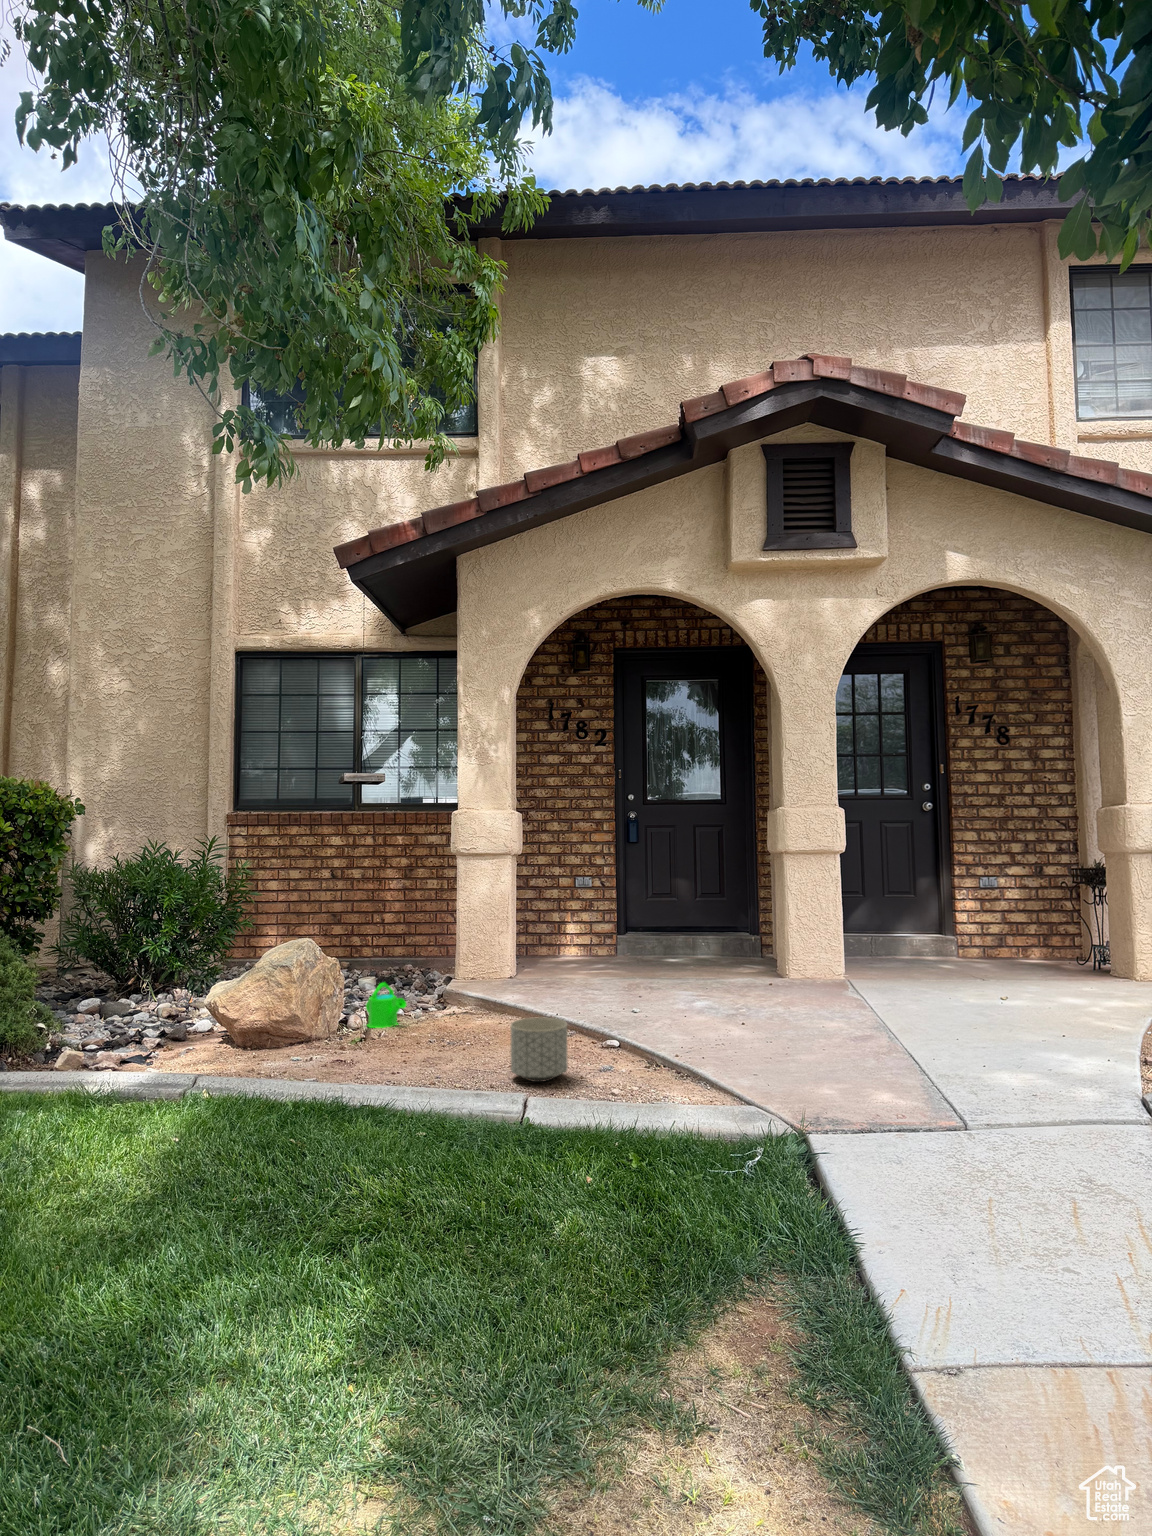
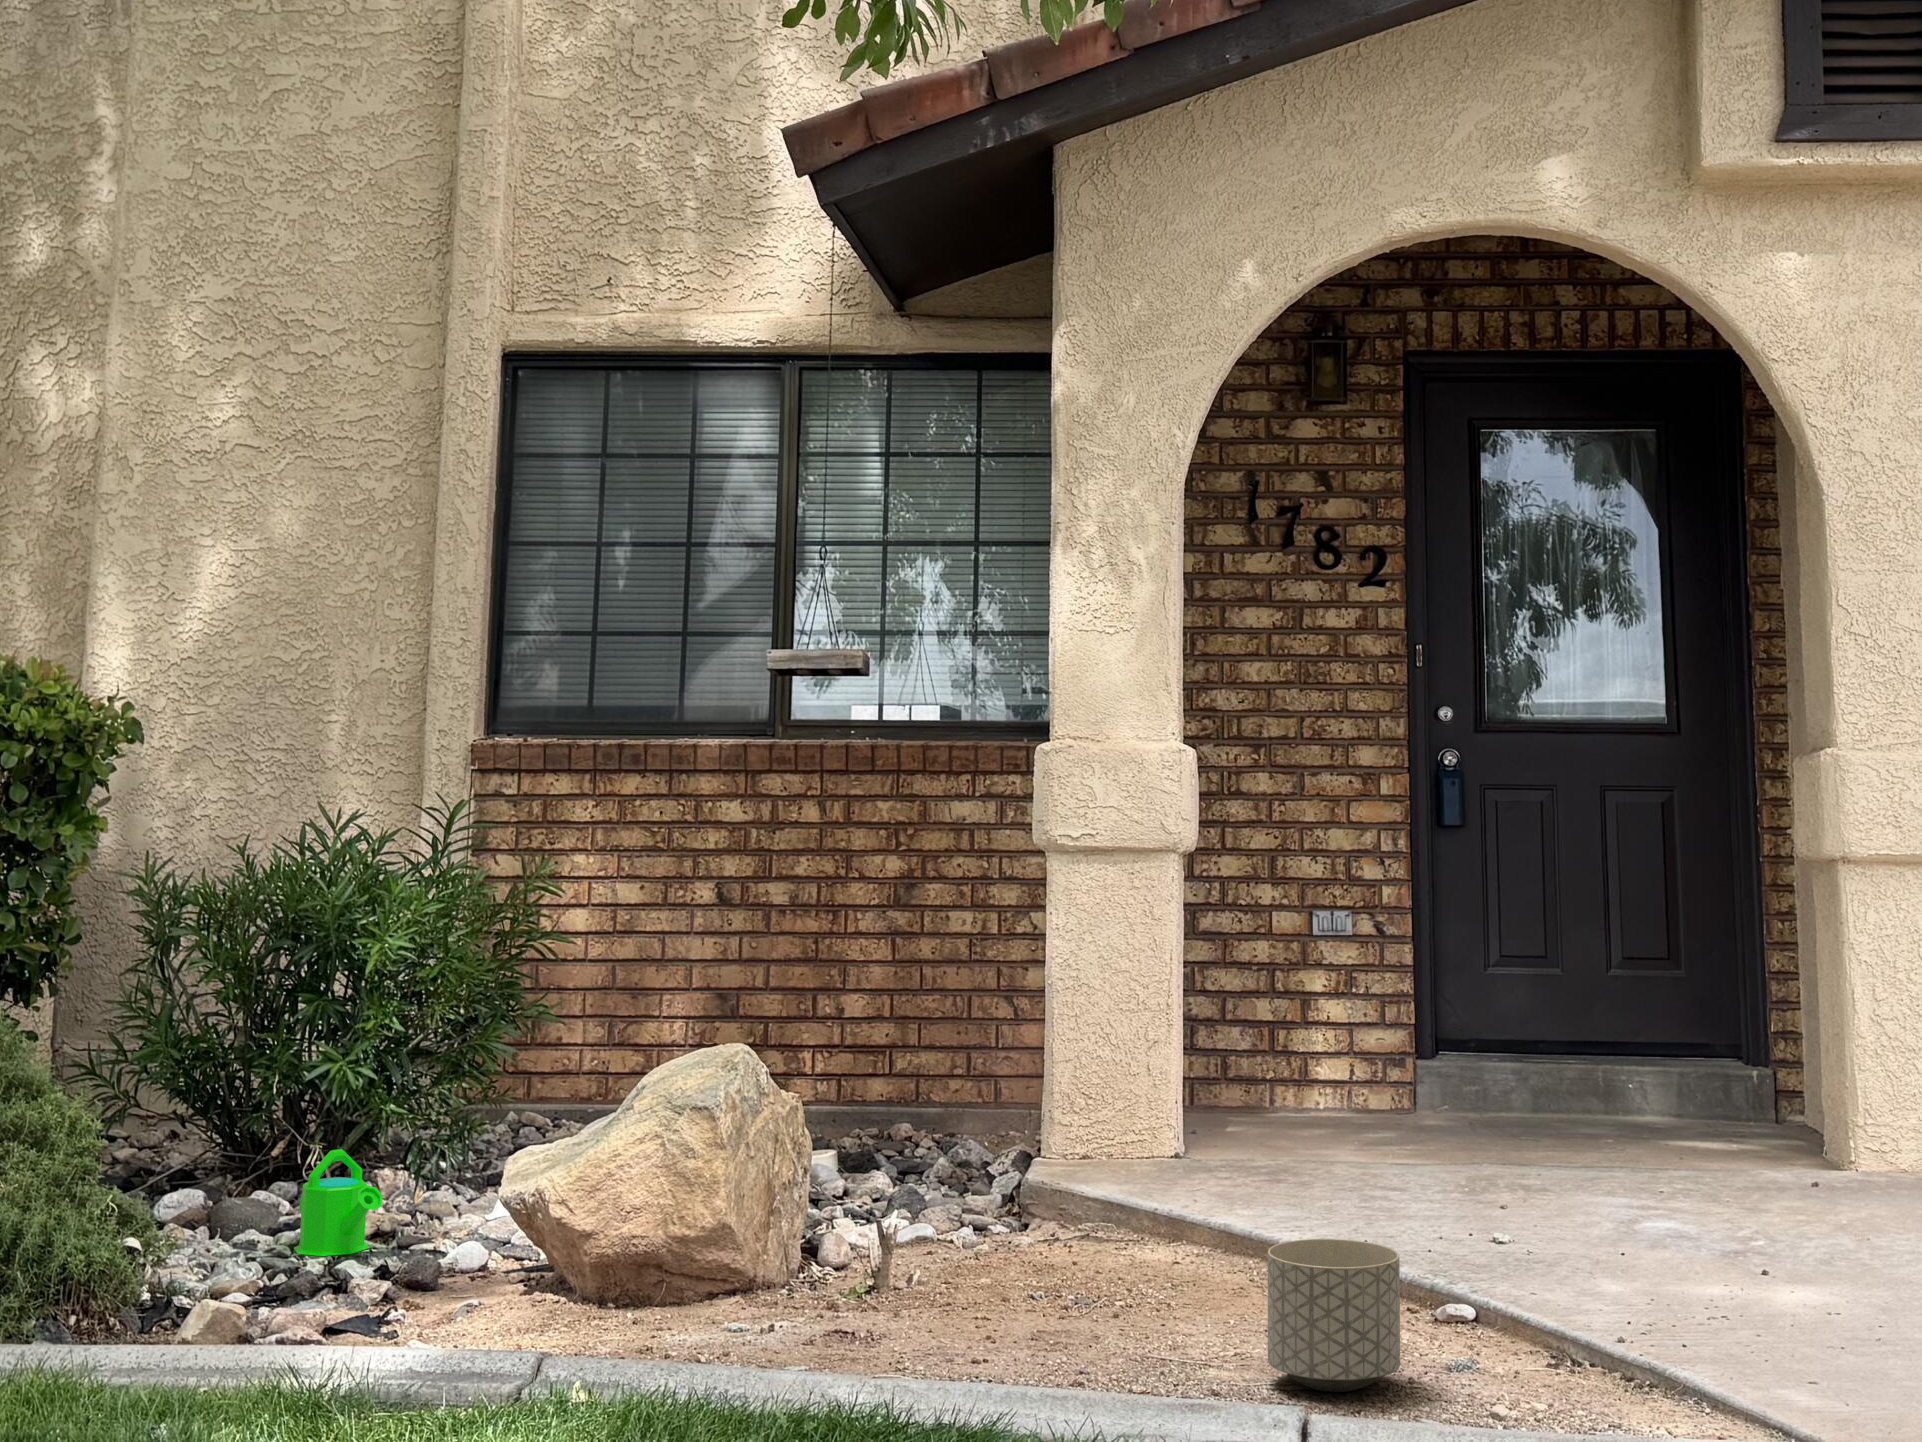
watering can: present [366,983,406,1028] -> present [294,1149,383,1256]

